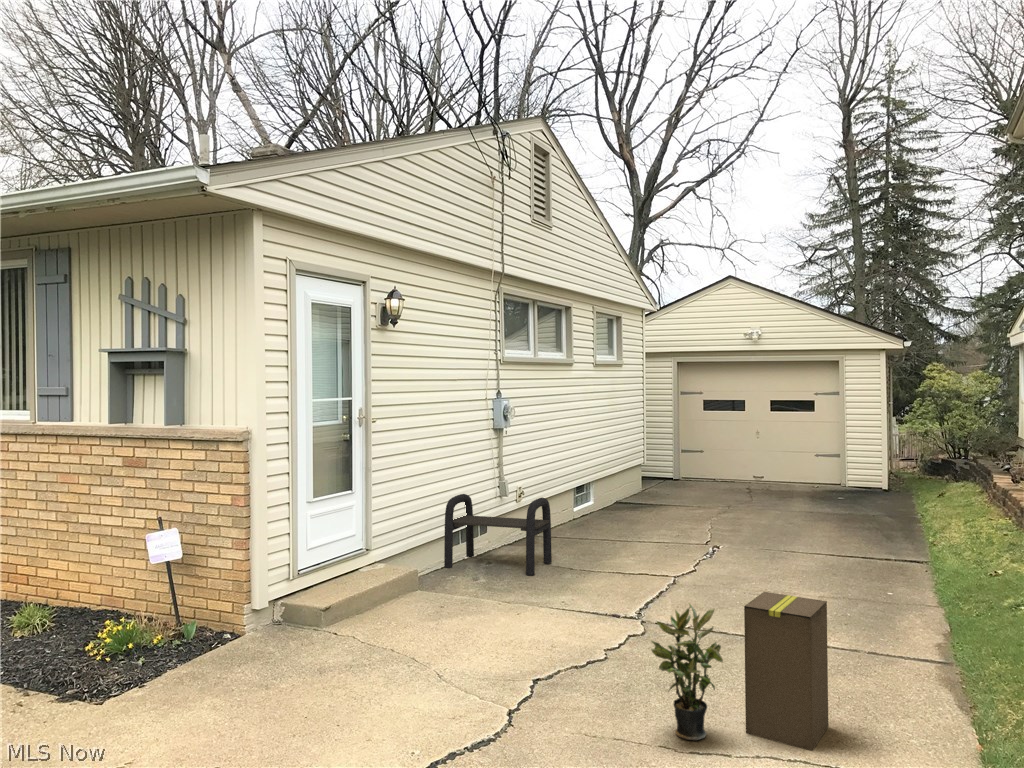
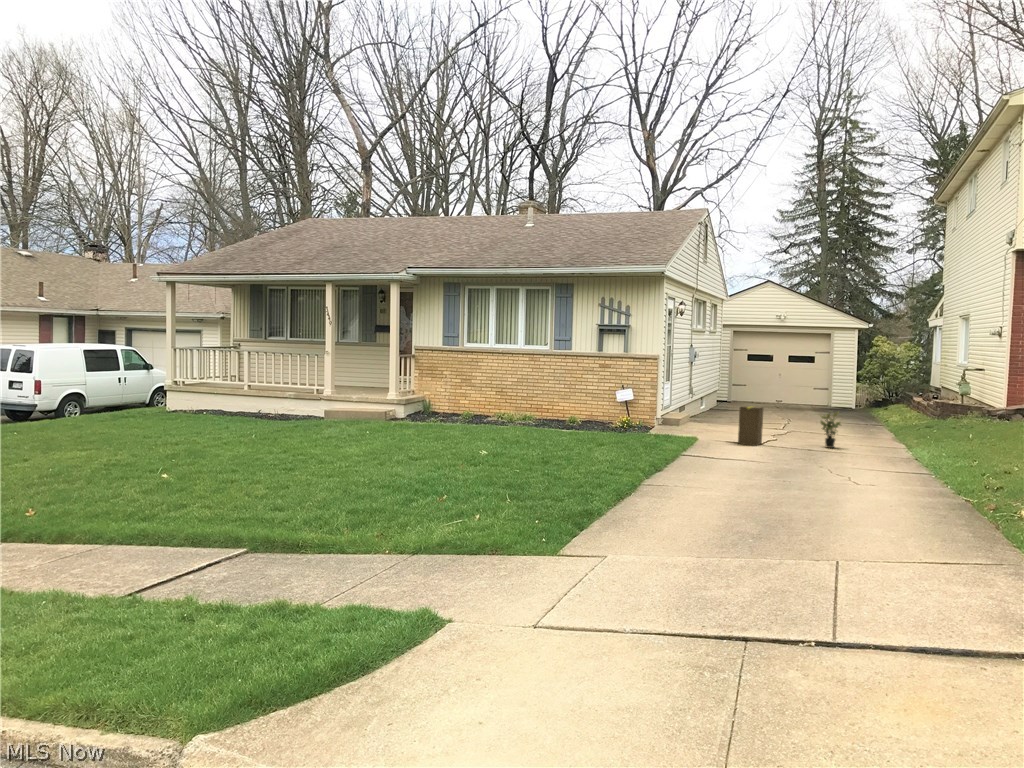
bench: present [444,494,552,576] -> none [678,391,724,424]
cardboard box: present [744,592,828,751] -> present [738,406,763,446]

